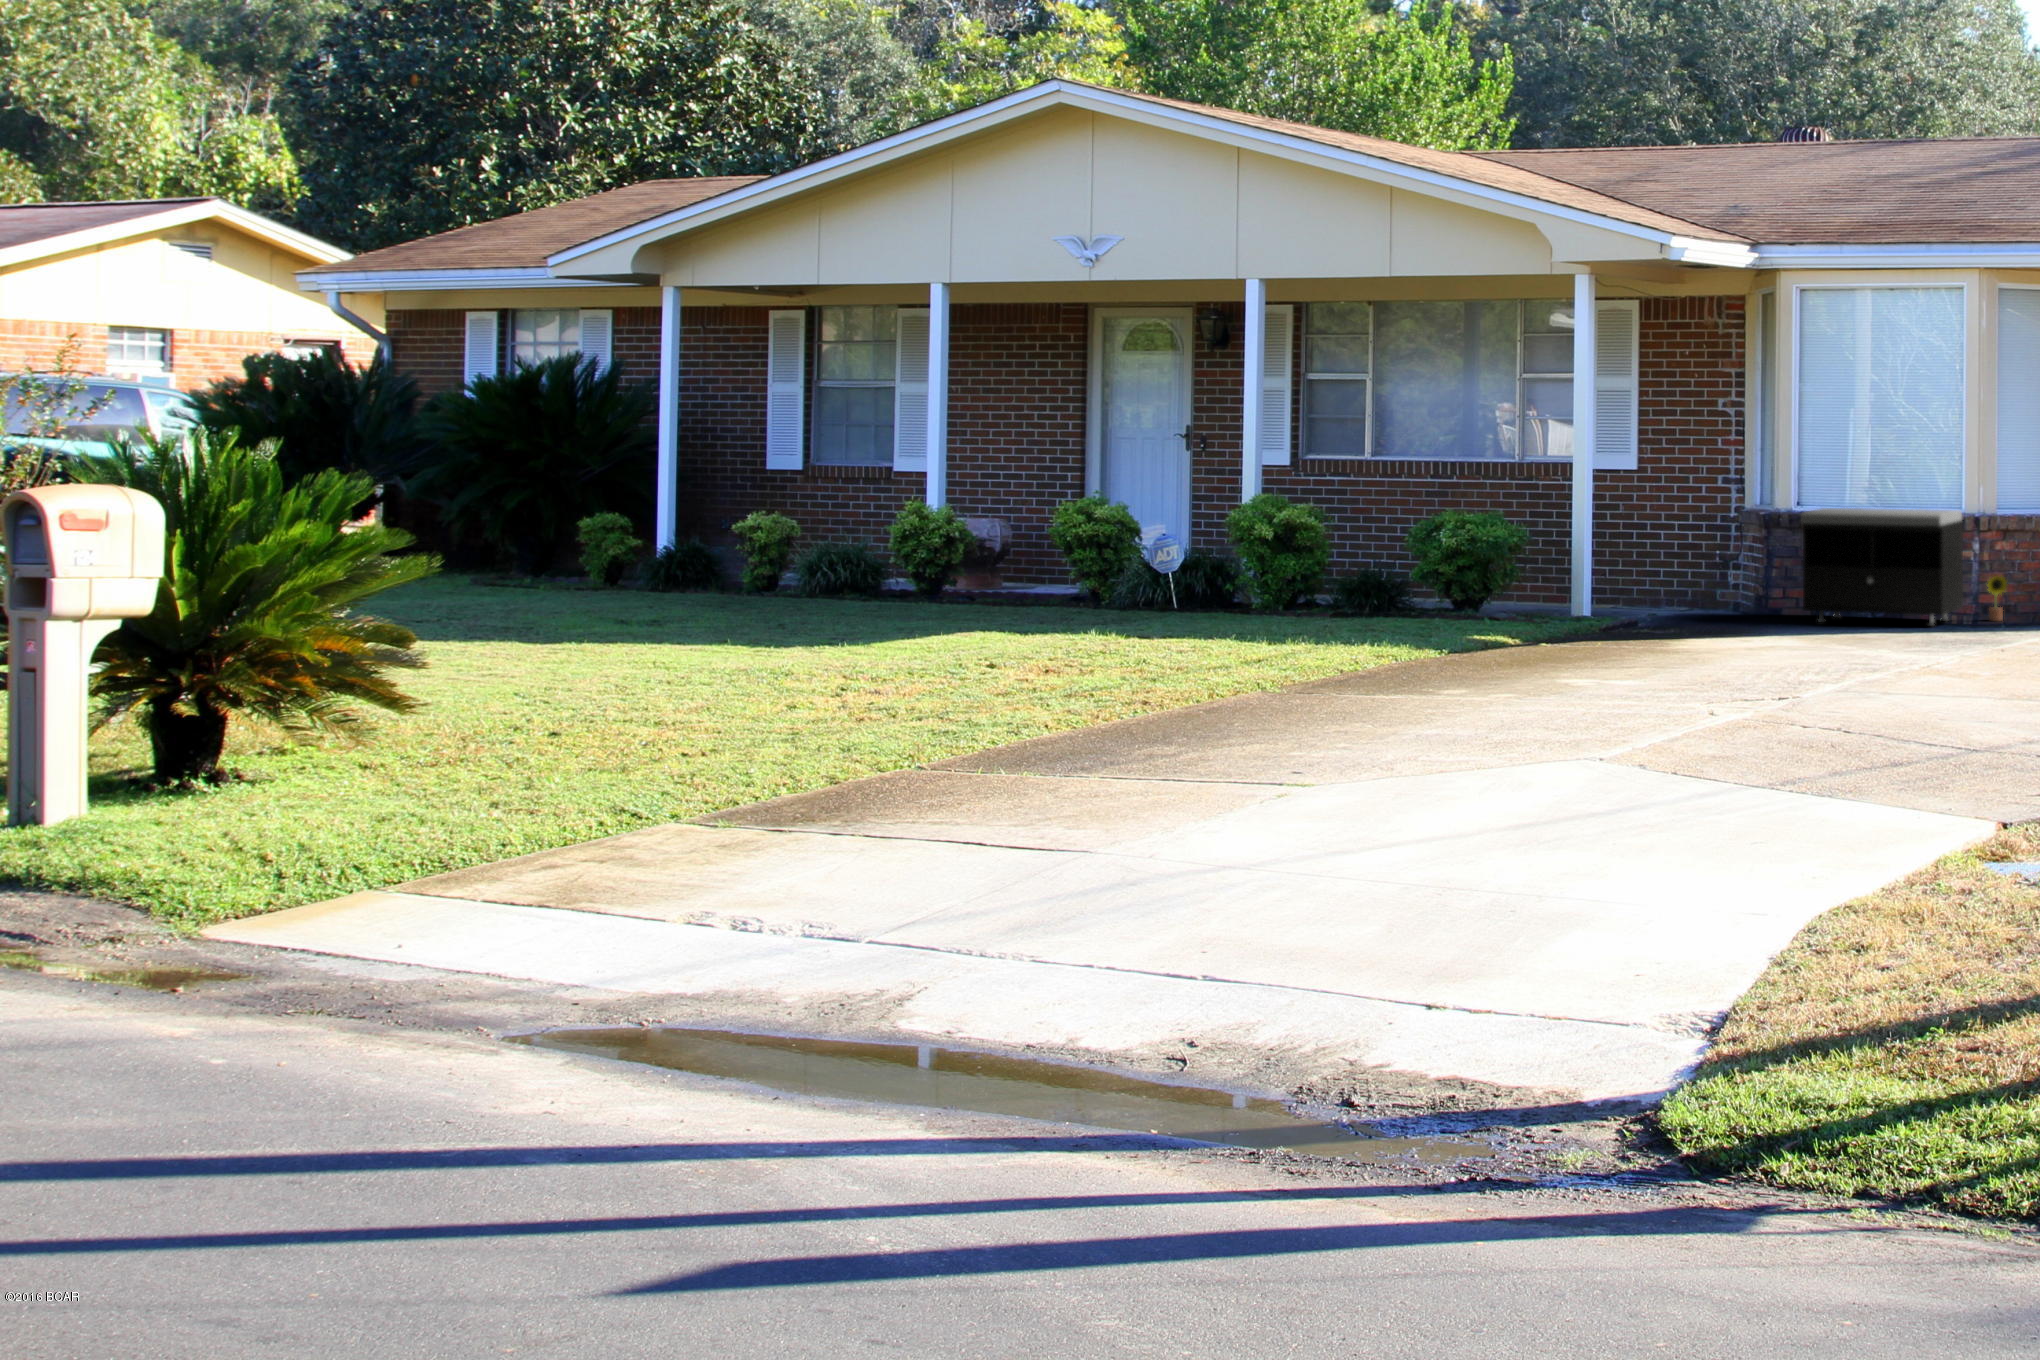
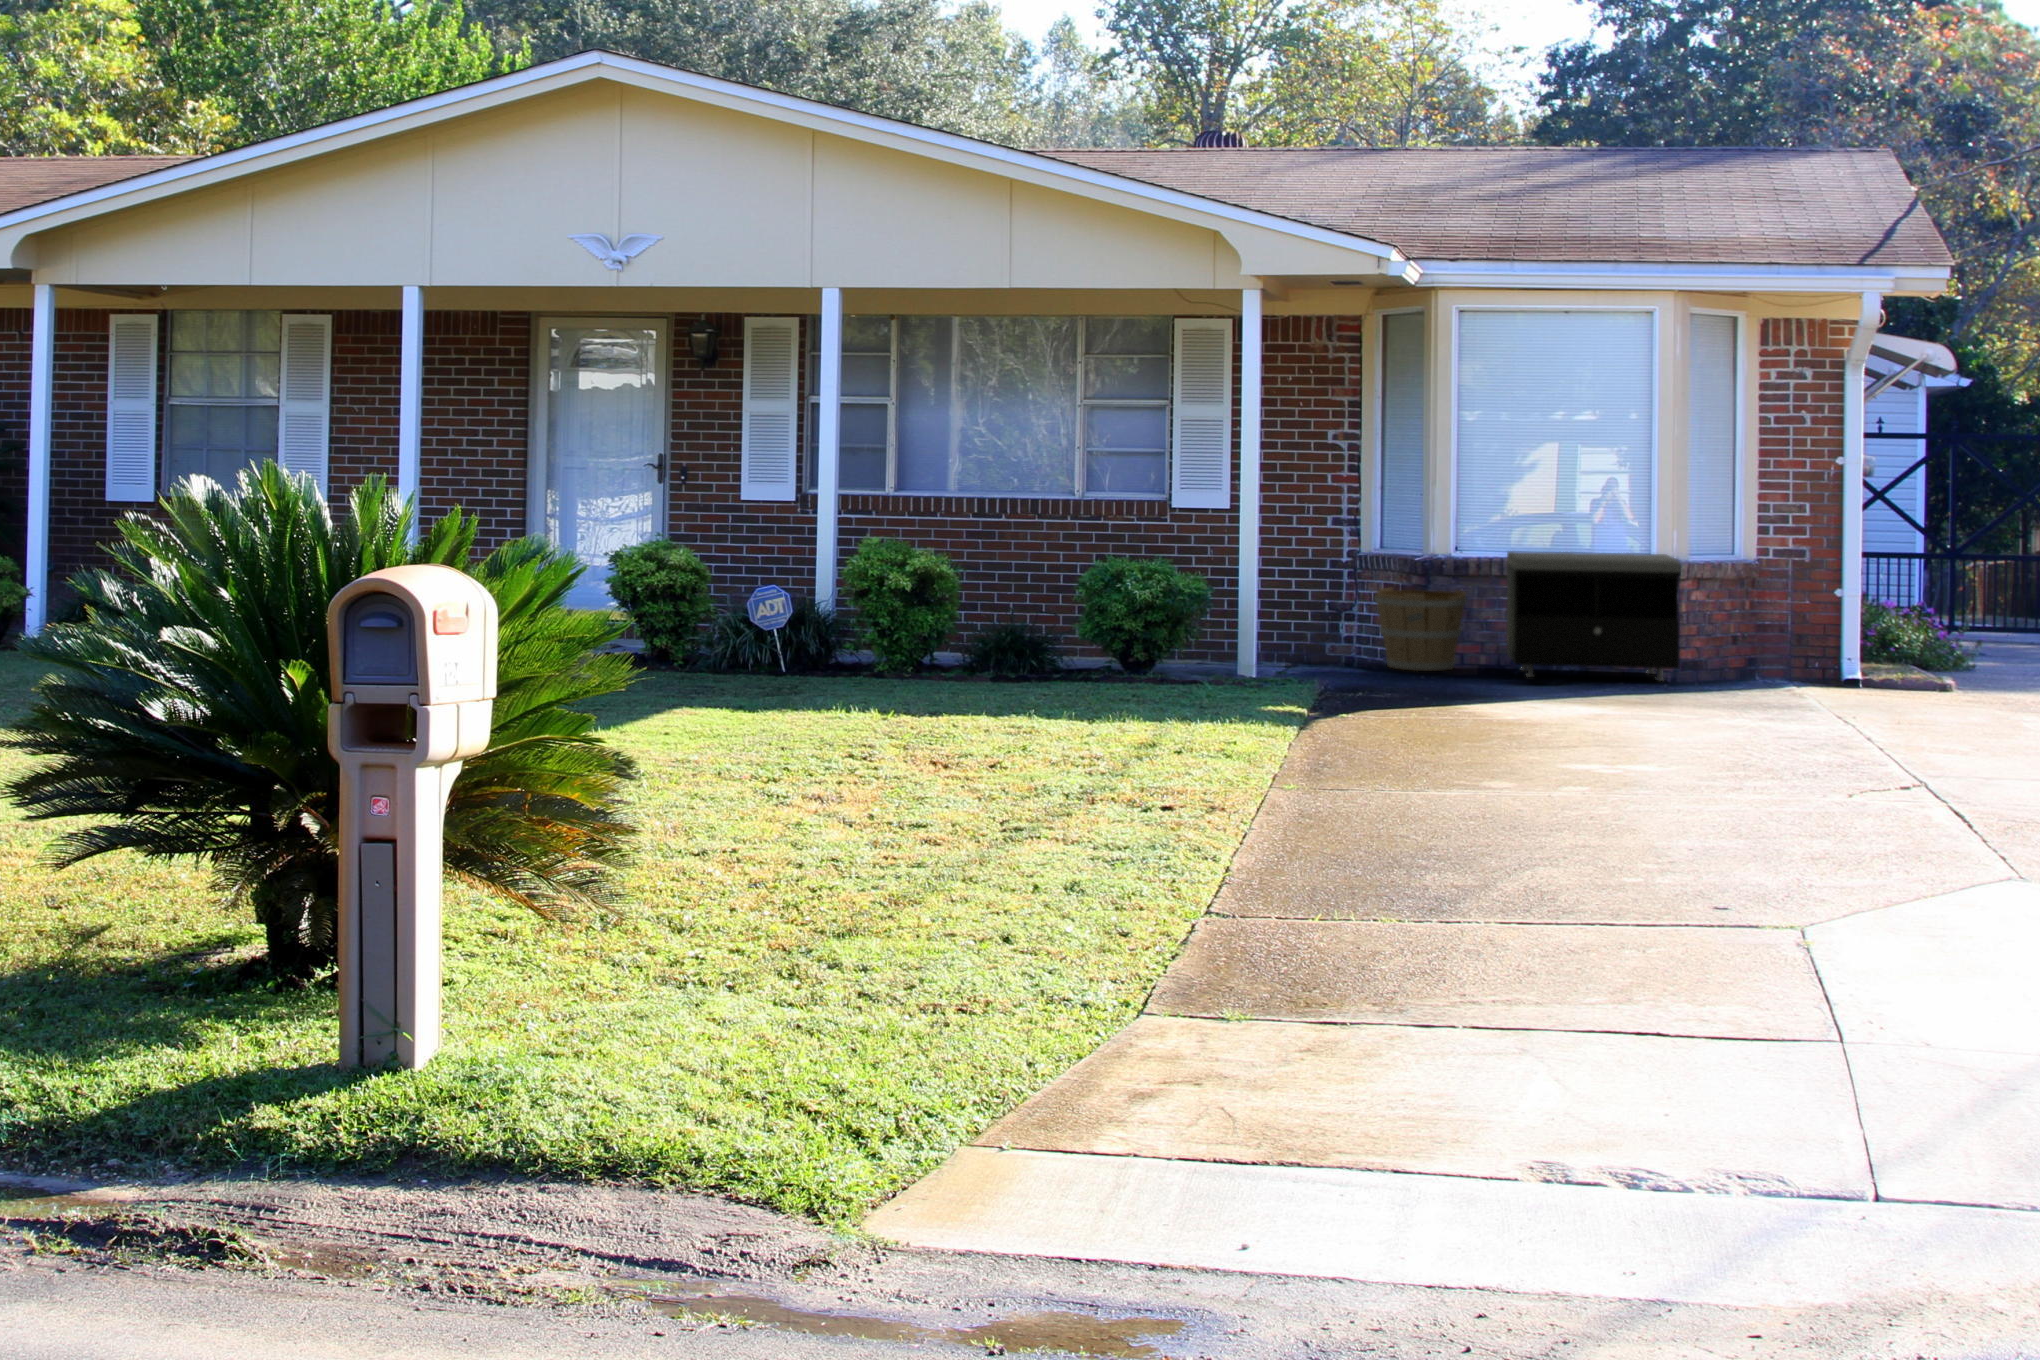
wooden bucket: none [1708,542,1790,617] -> present [1374,588,1467,671]
decorative plant: present [1988,575,2007,621] -> none [1691,623,1719,673]

